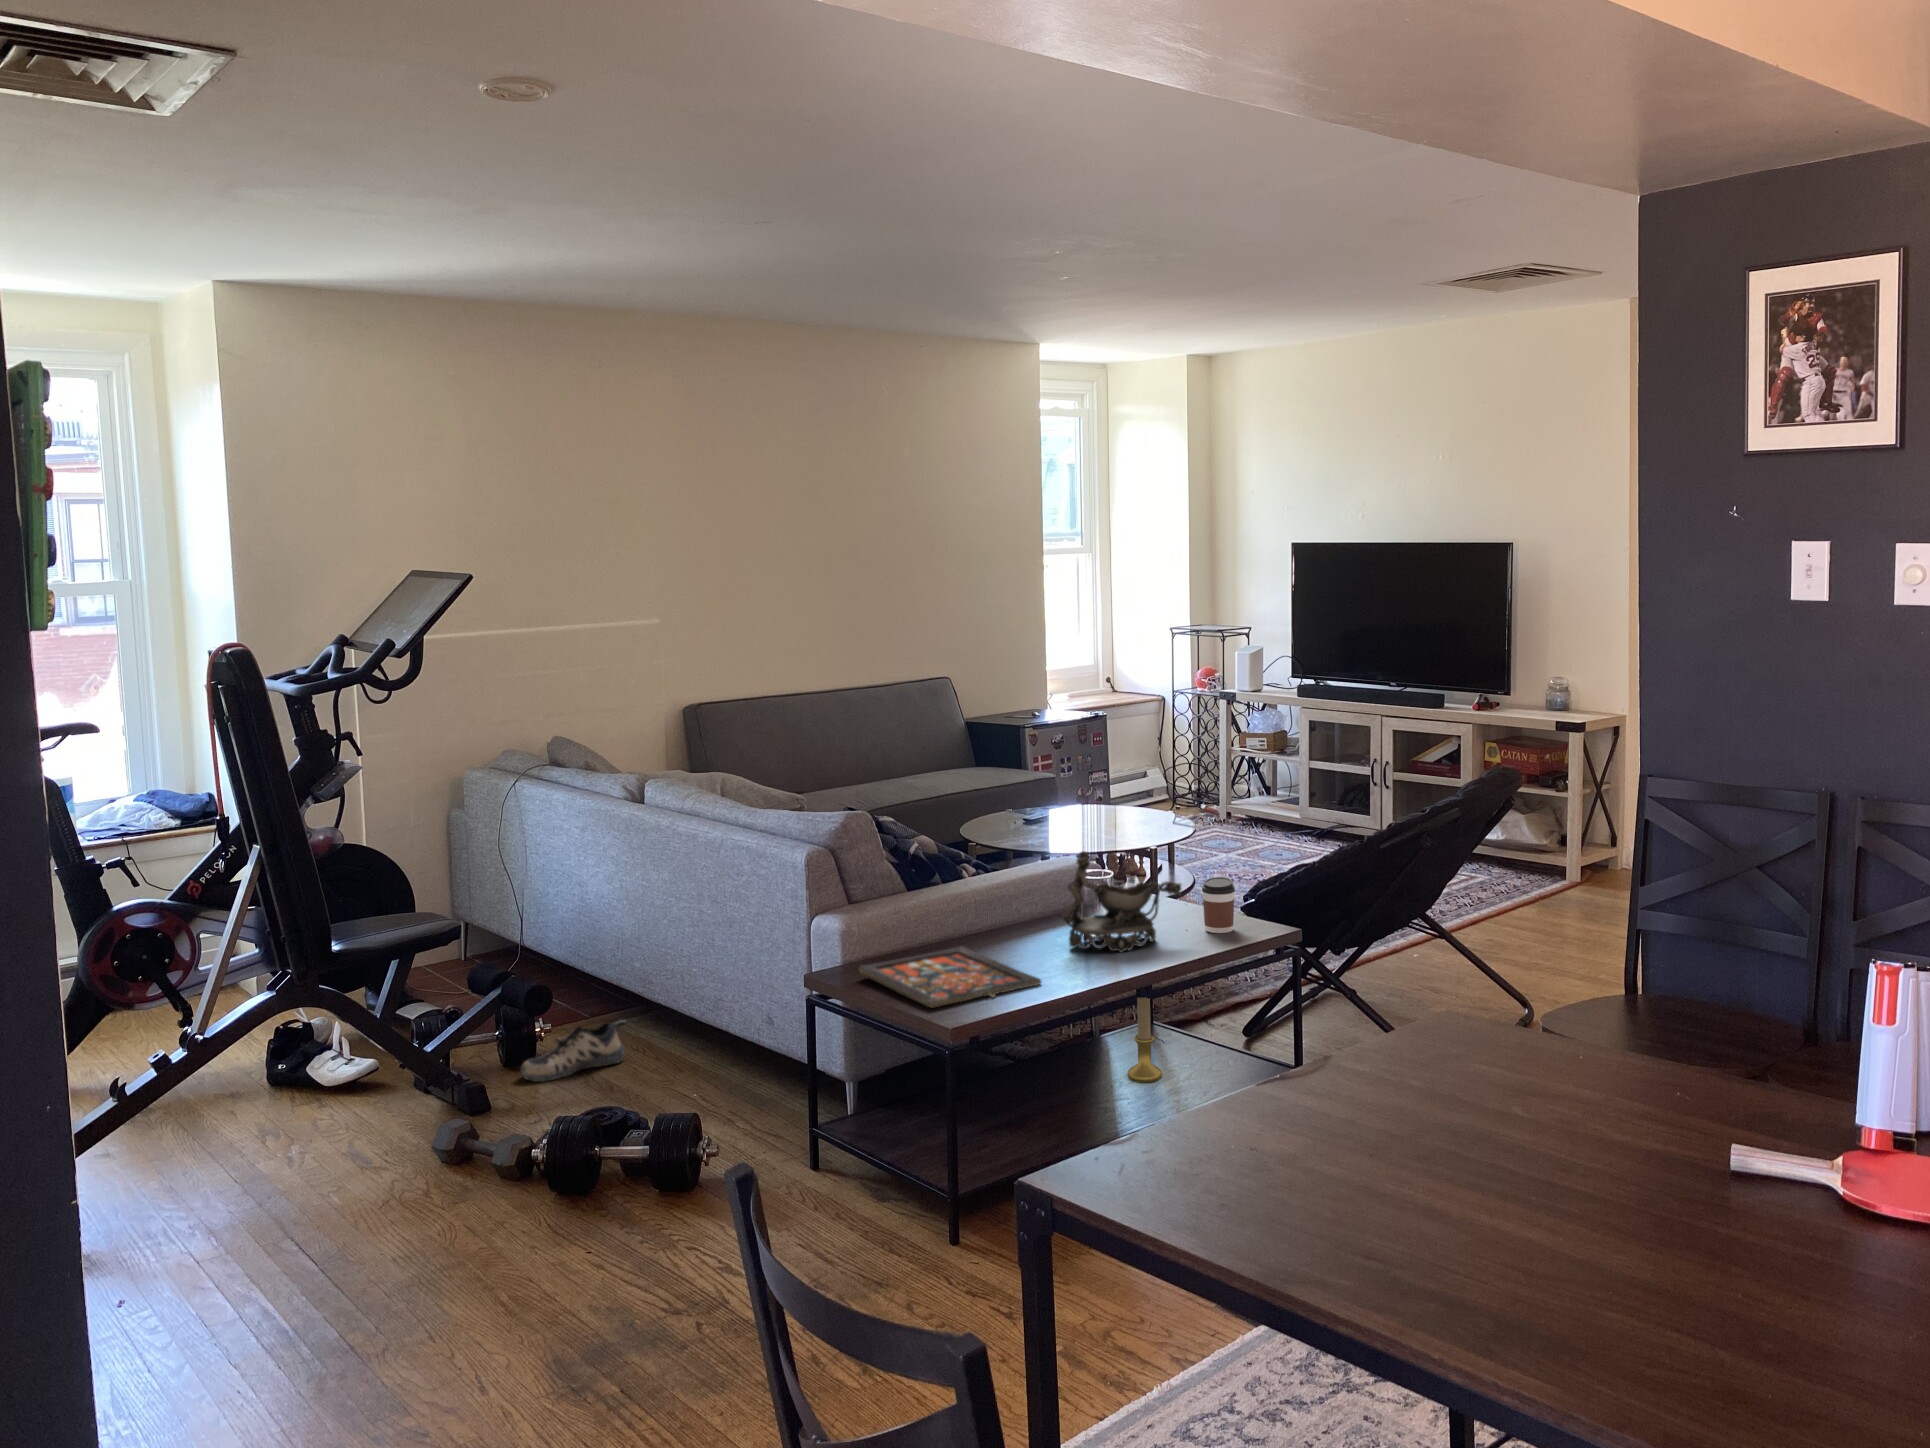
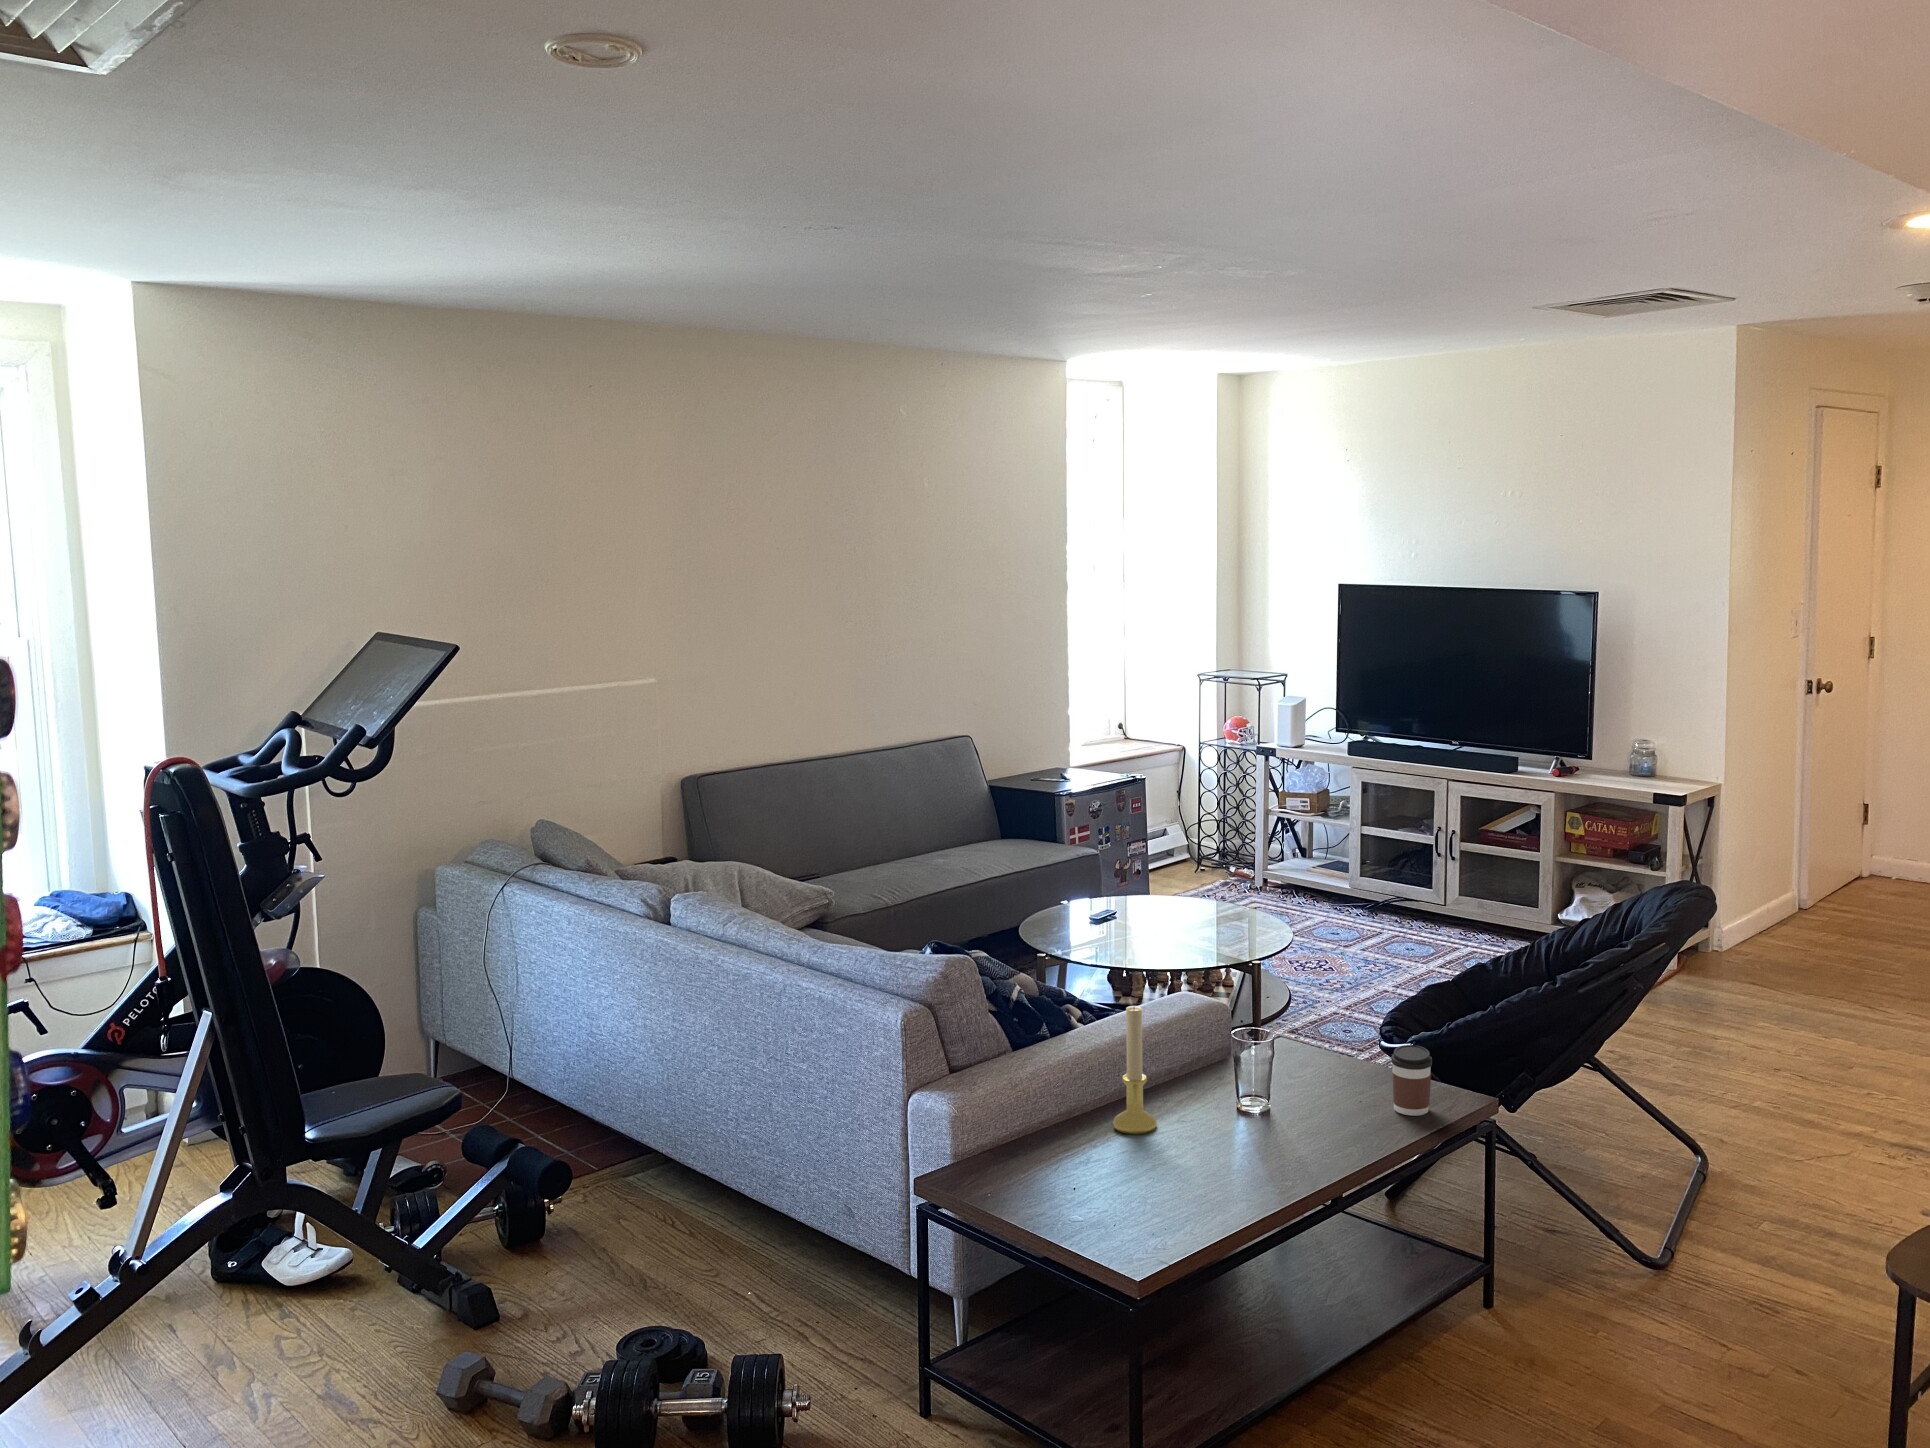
decorative bowl: present [1063,851,1181,953] -> none [1234,1022,1373,1149]
board game: present [859,947,1041,1008] -> none [992,1140,1231,1249]
candle holder: present [1128,998,1162,1083] -> present [1113,1005,1157,1134]
shoe: present [521,1020,626,1082] -> none [527,1189,652,1274]

